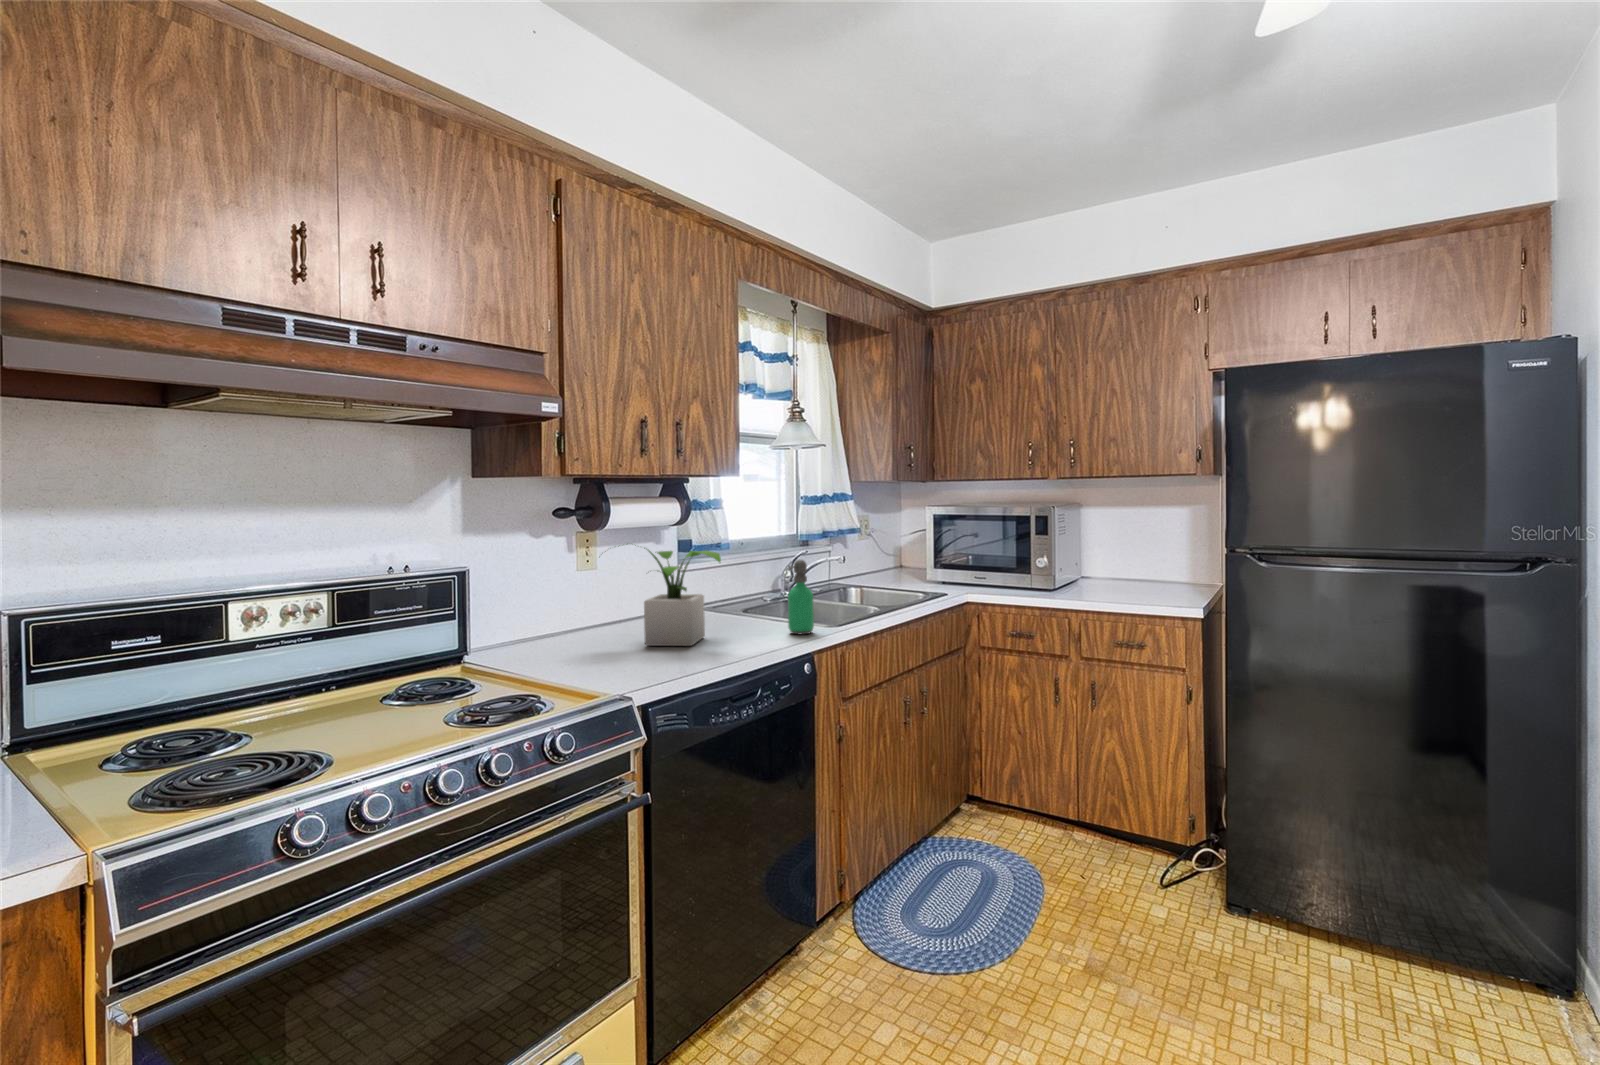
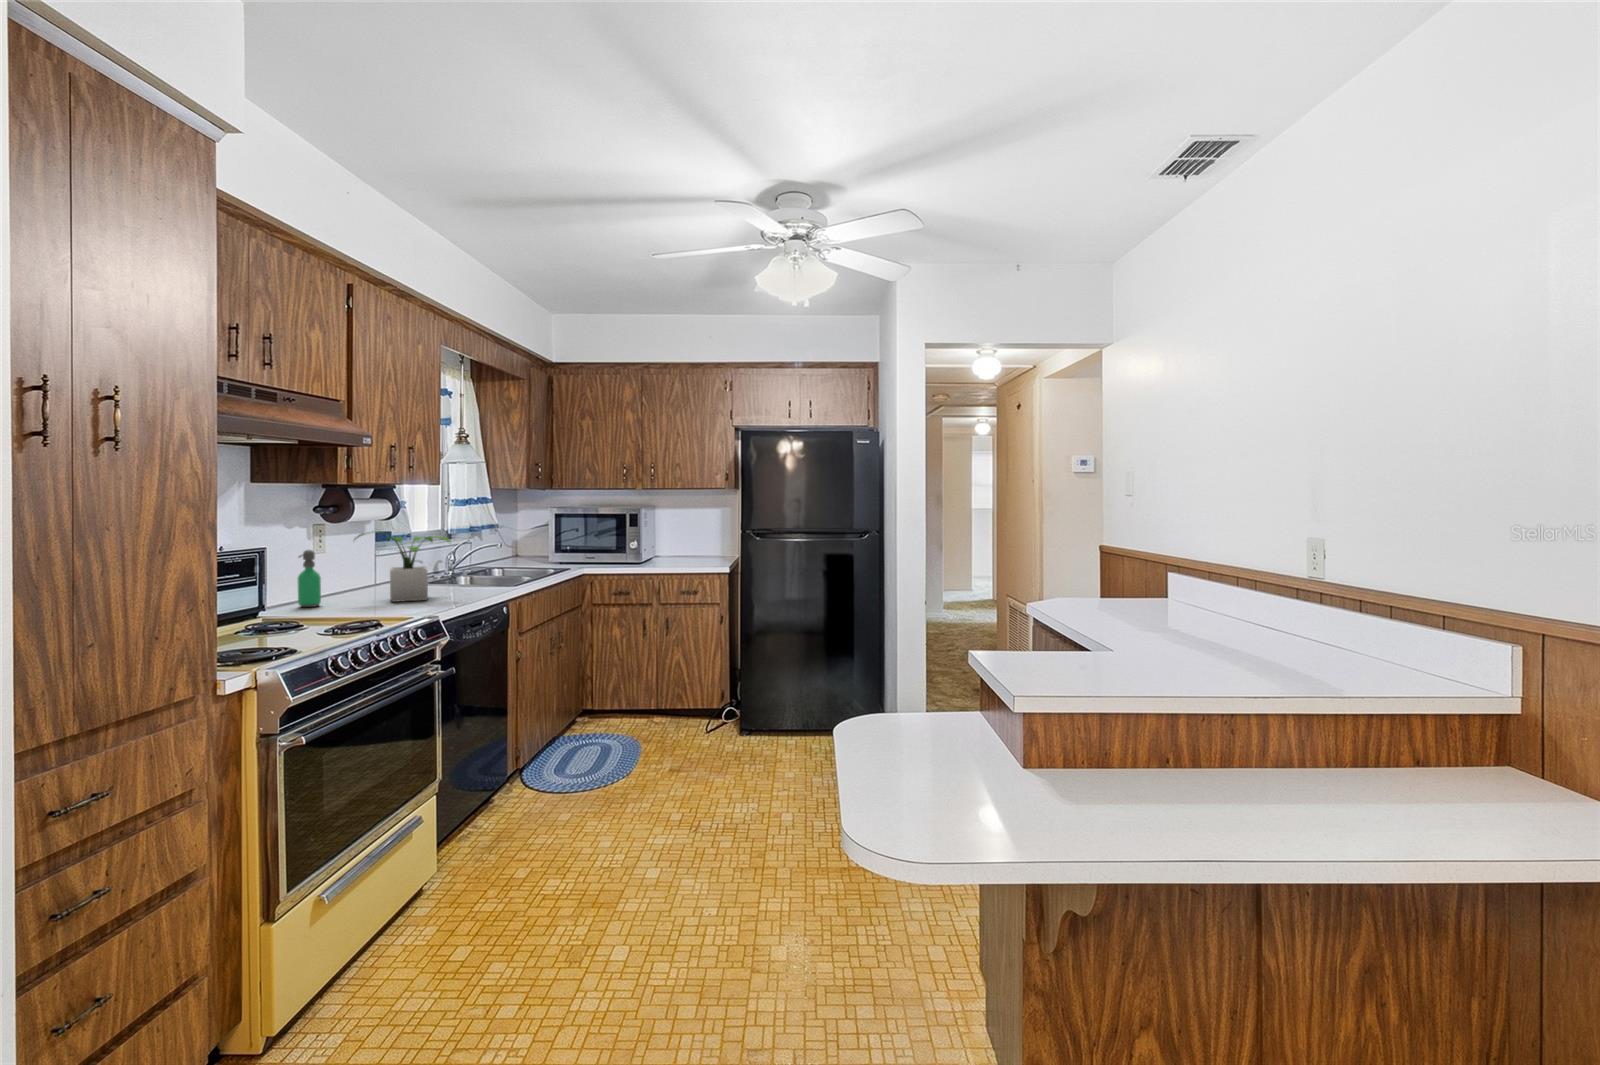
soap dispenser: present [788,560,814,634] -> present [298,550,321,607]

